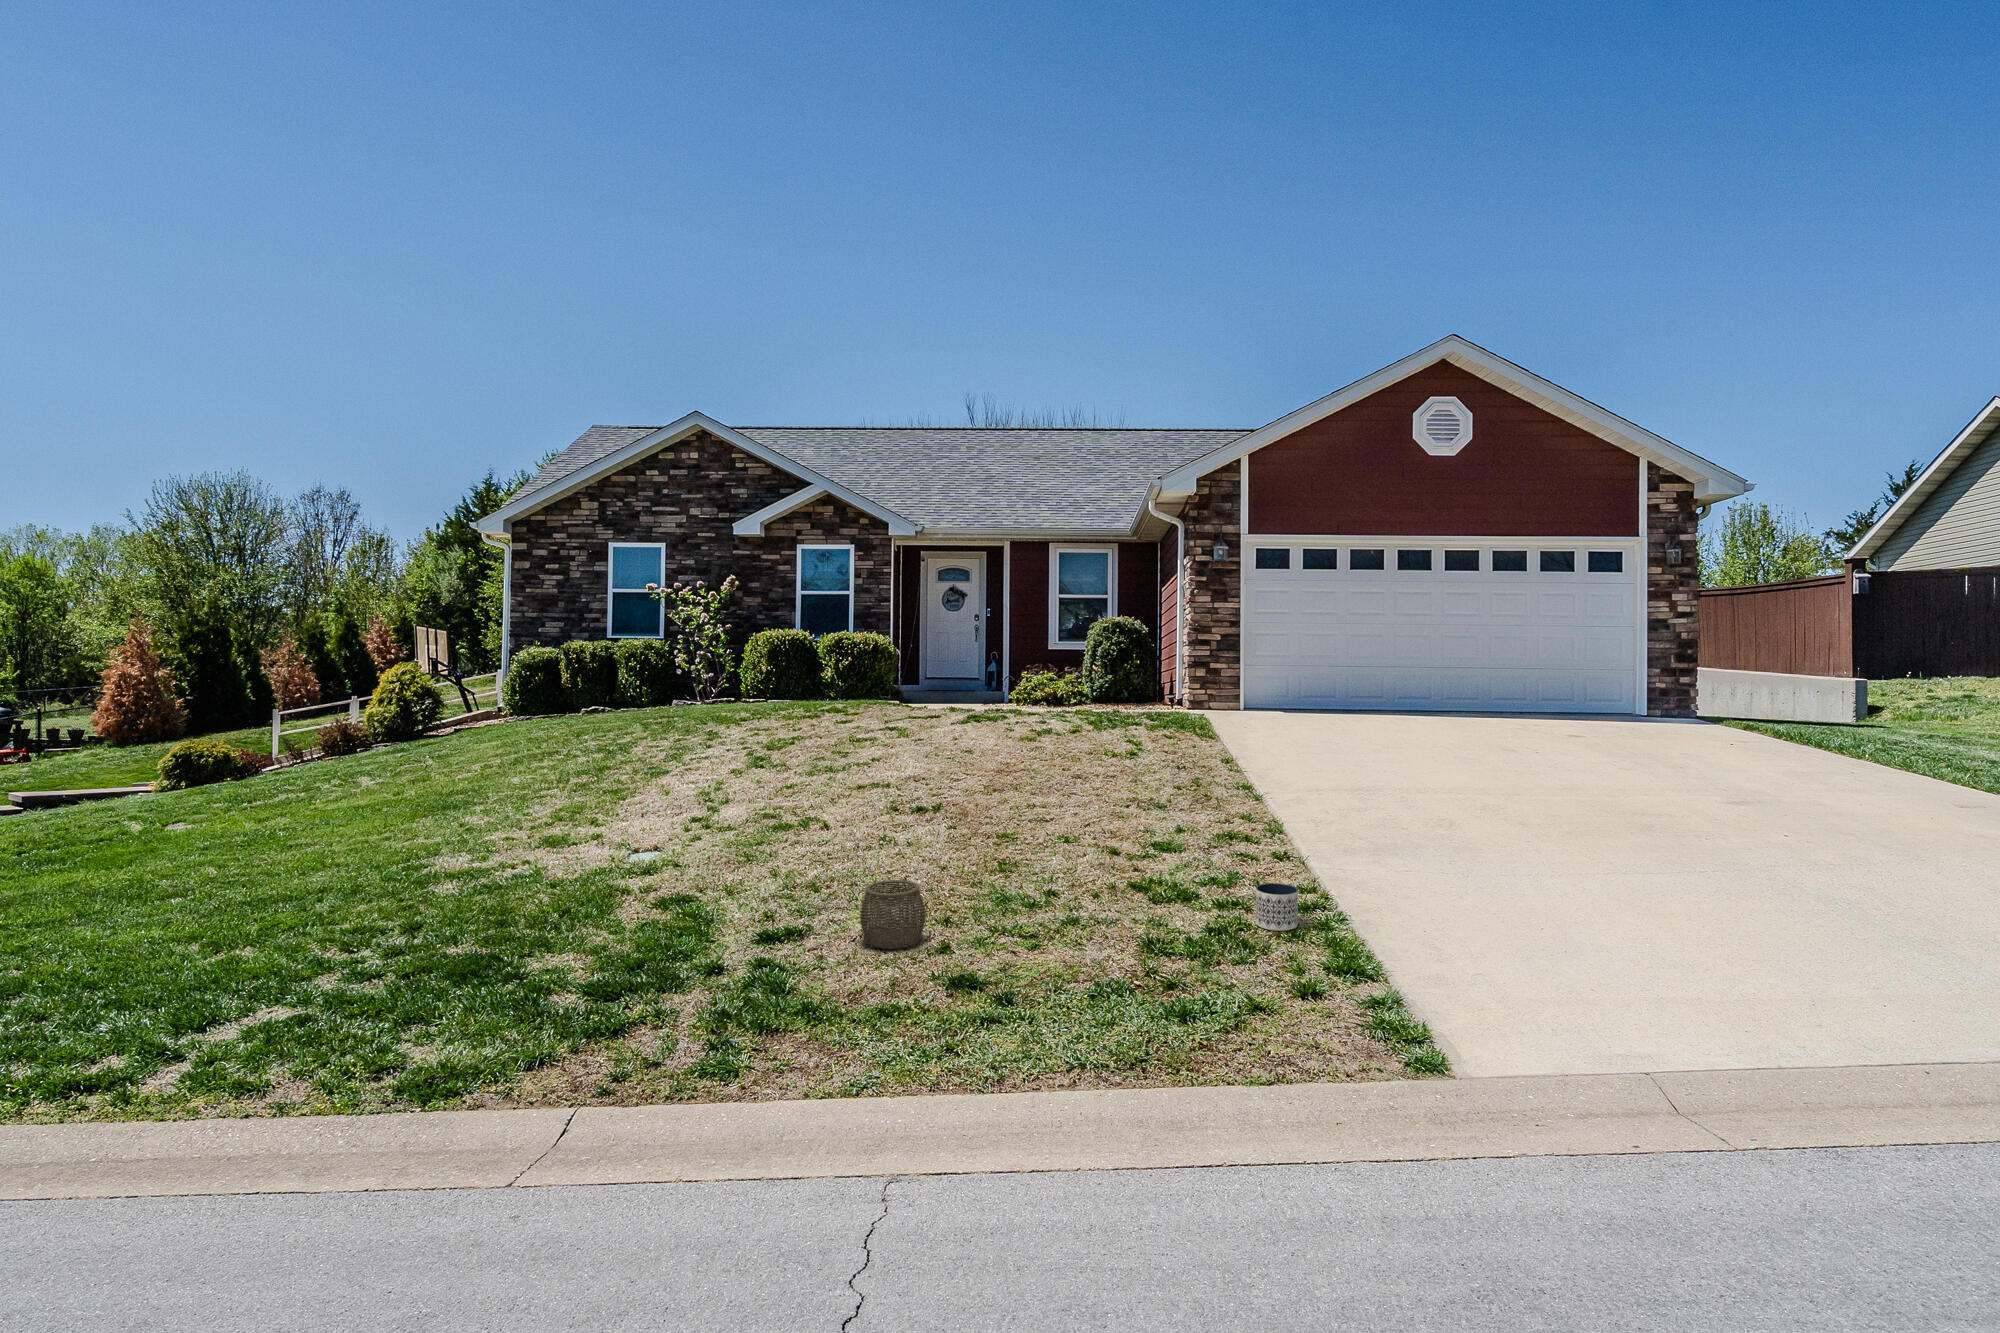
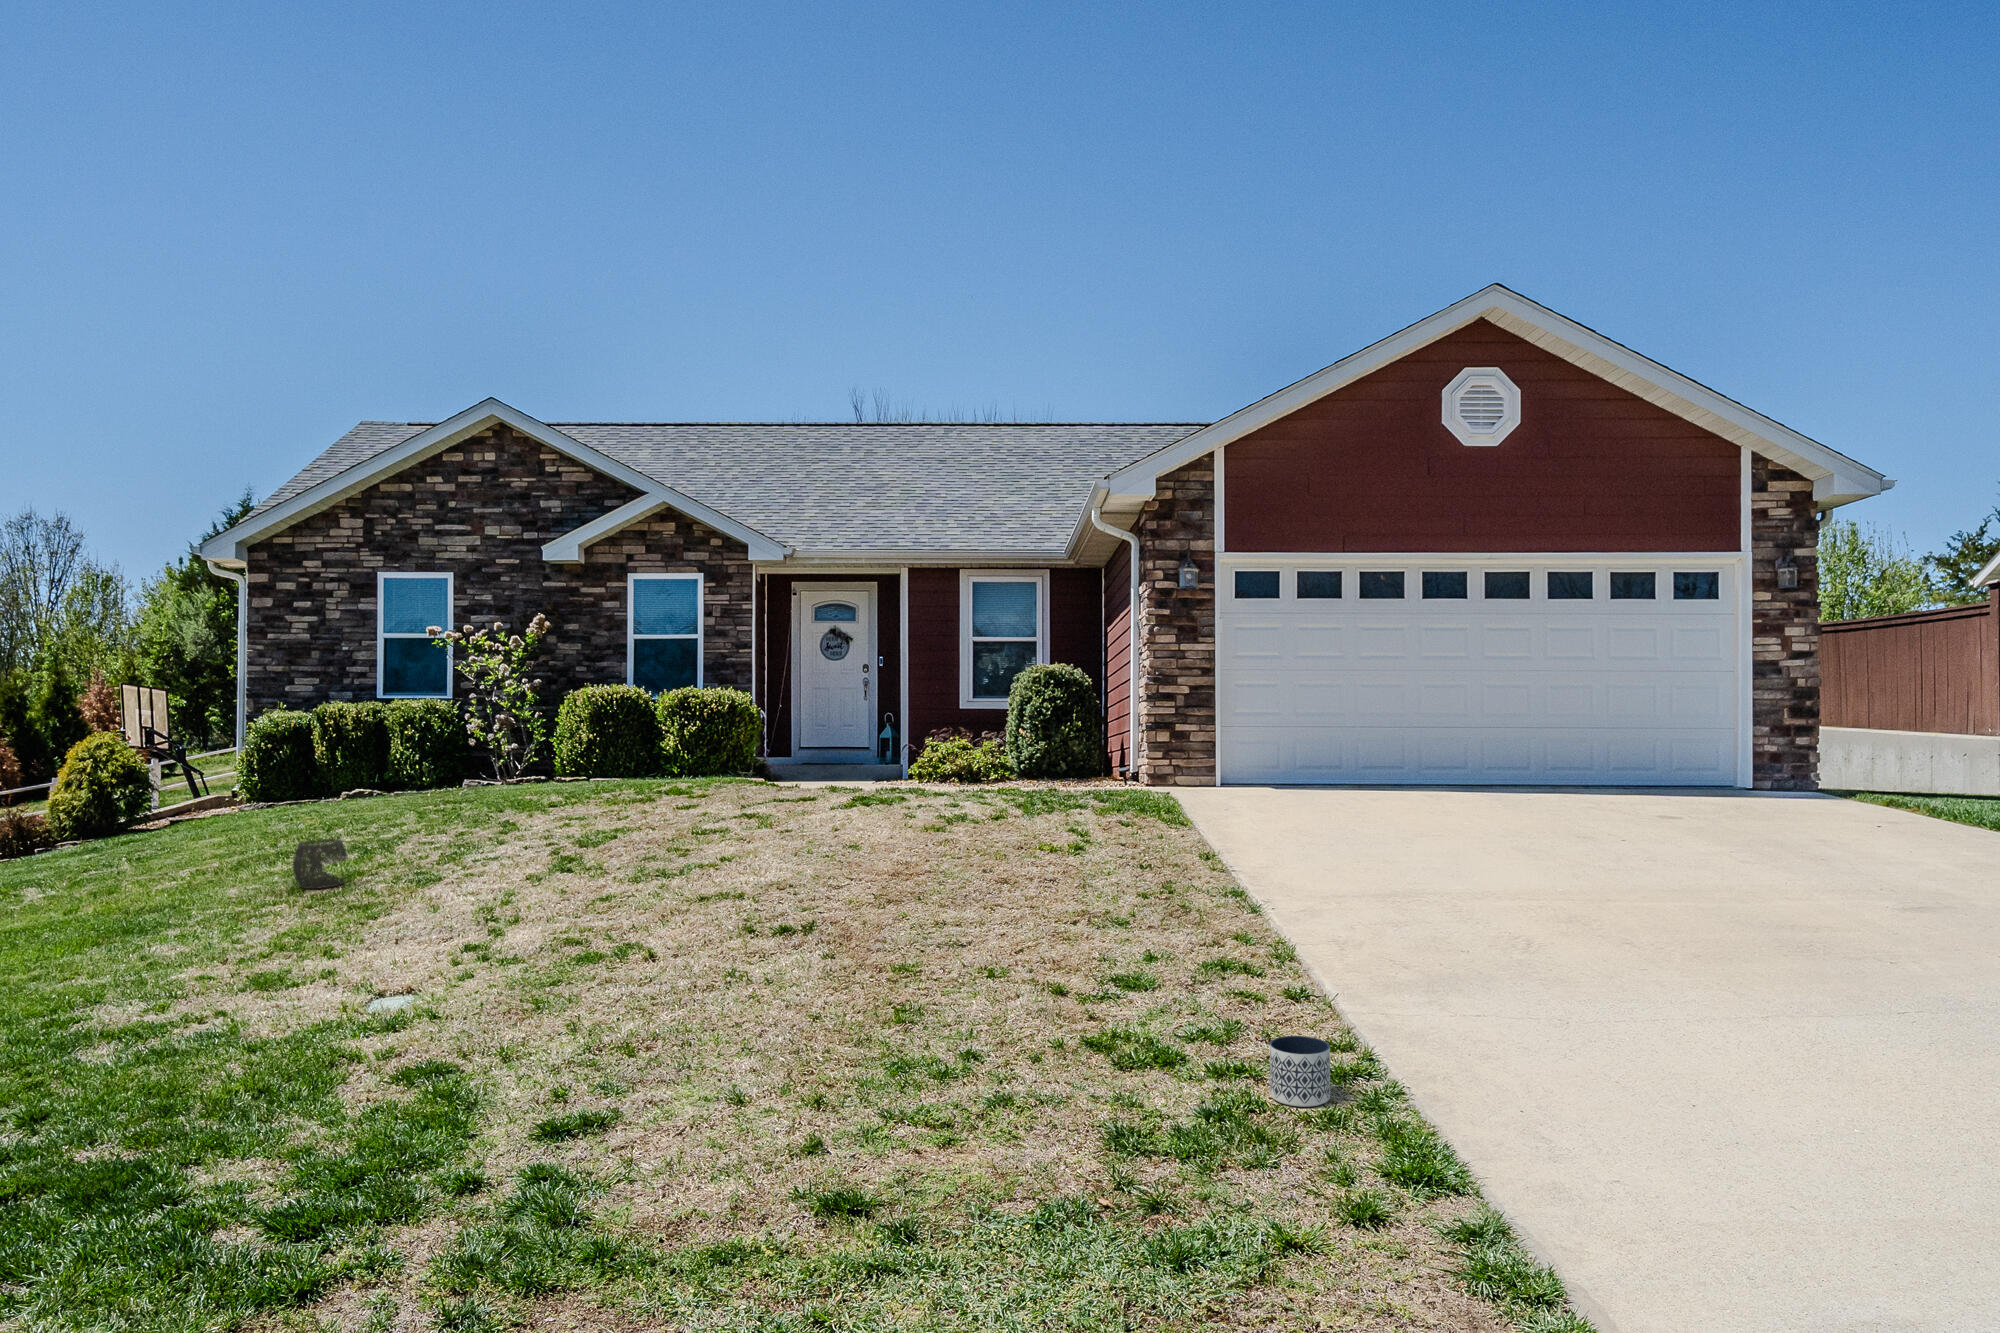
woven basket: present [860,880,926,949] -> present [293,839,348,889]

